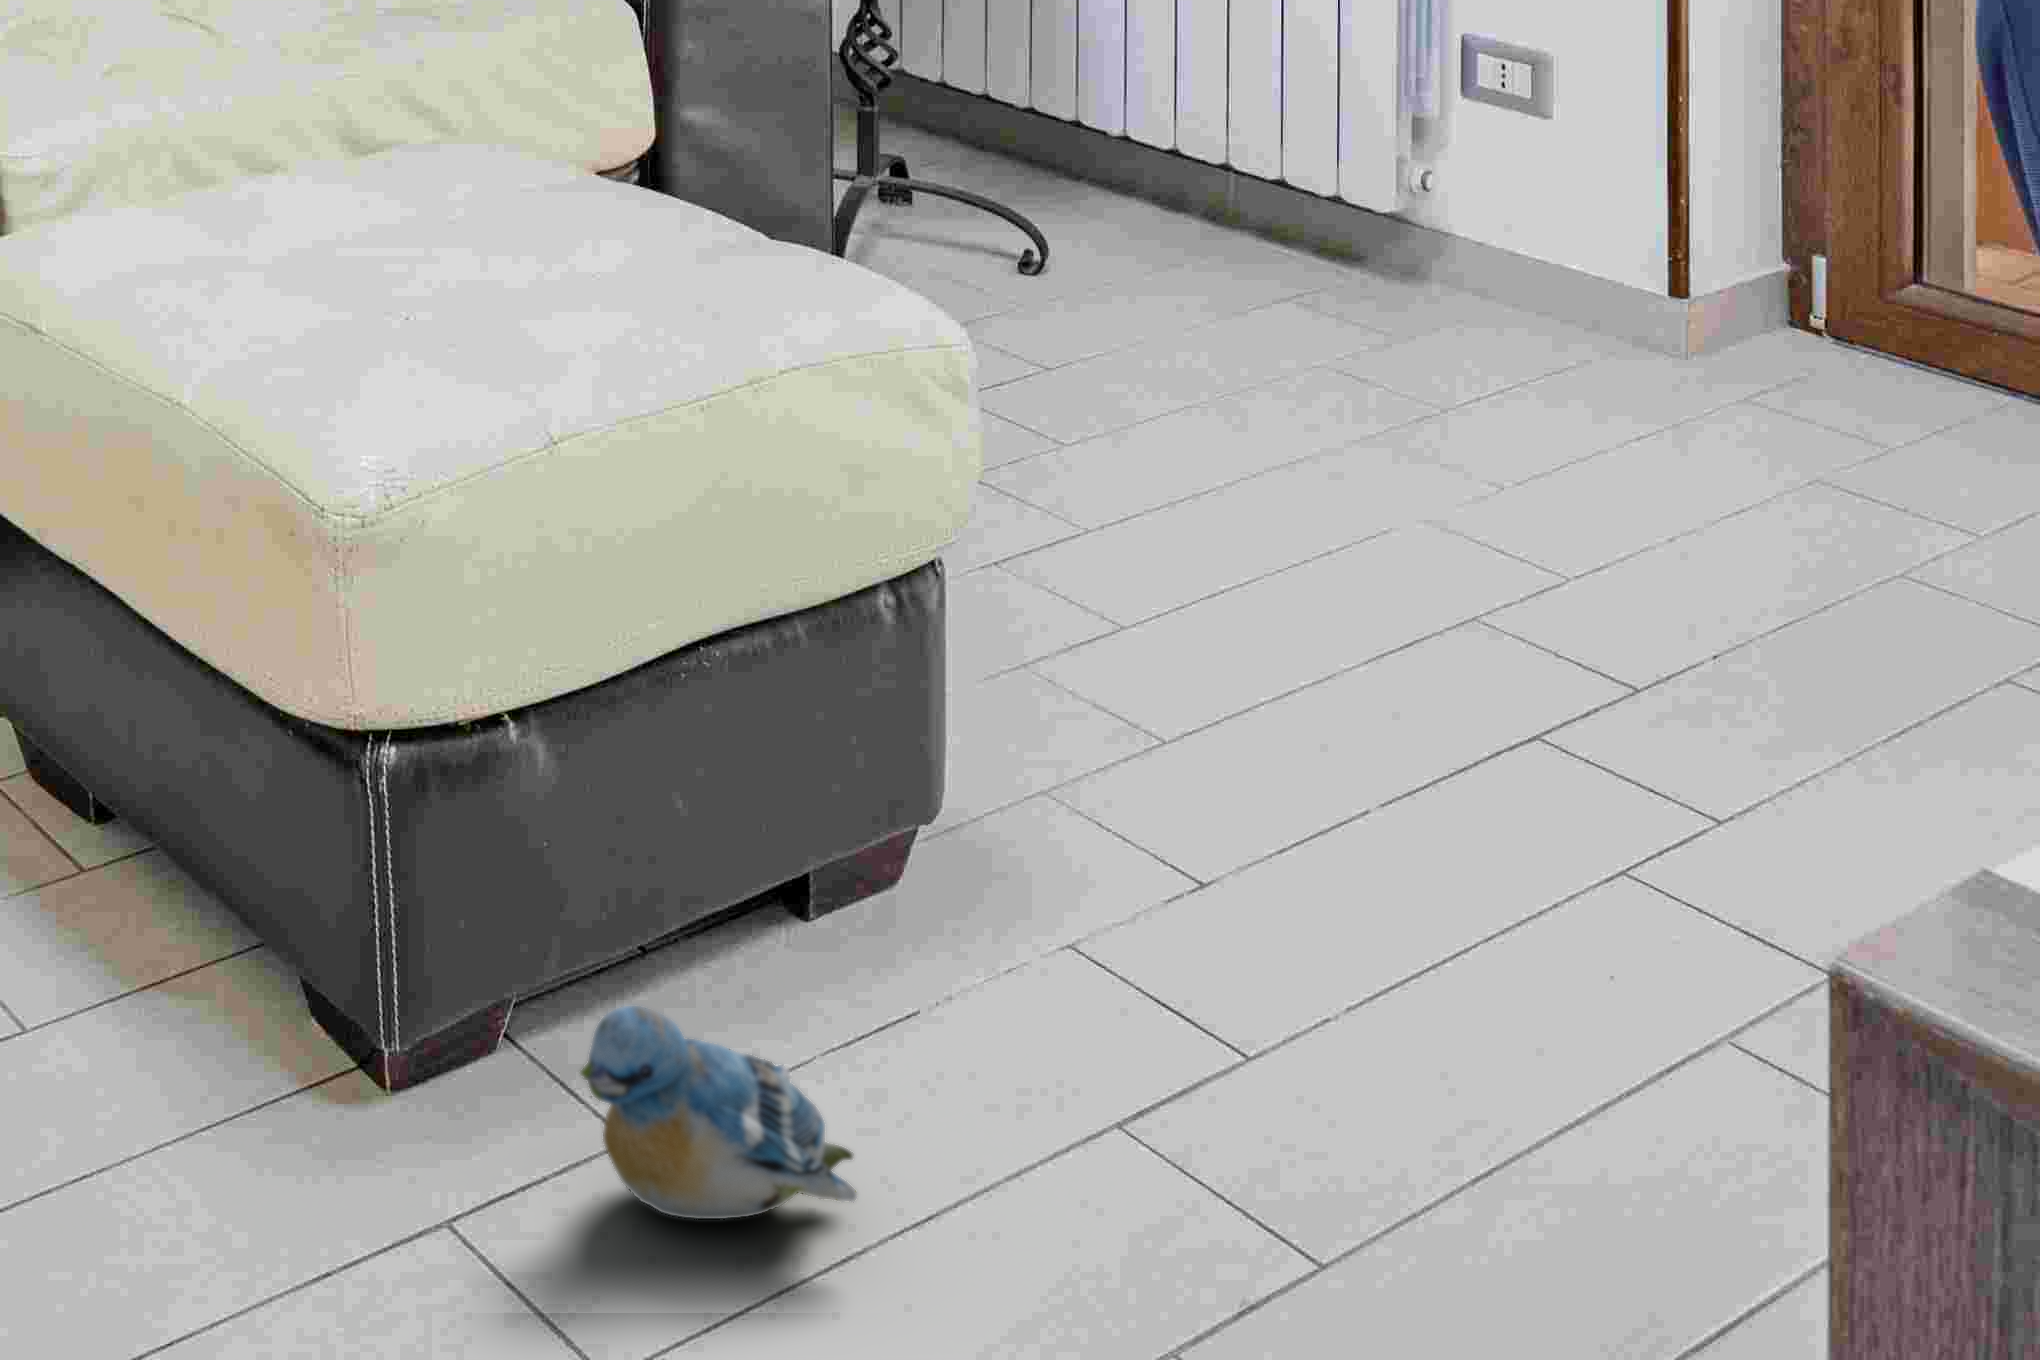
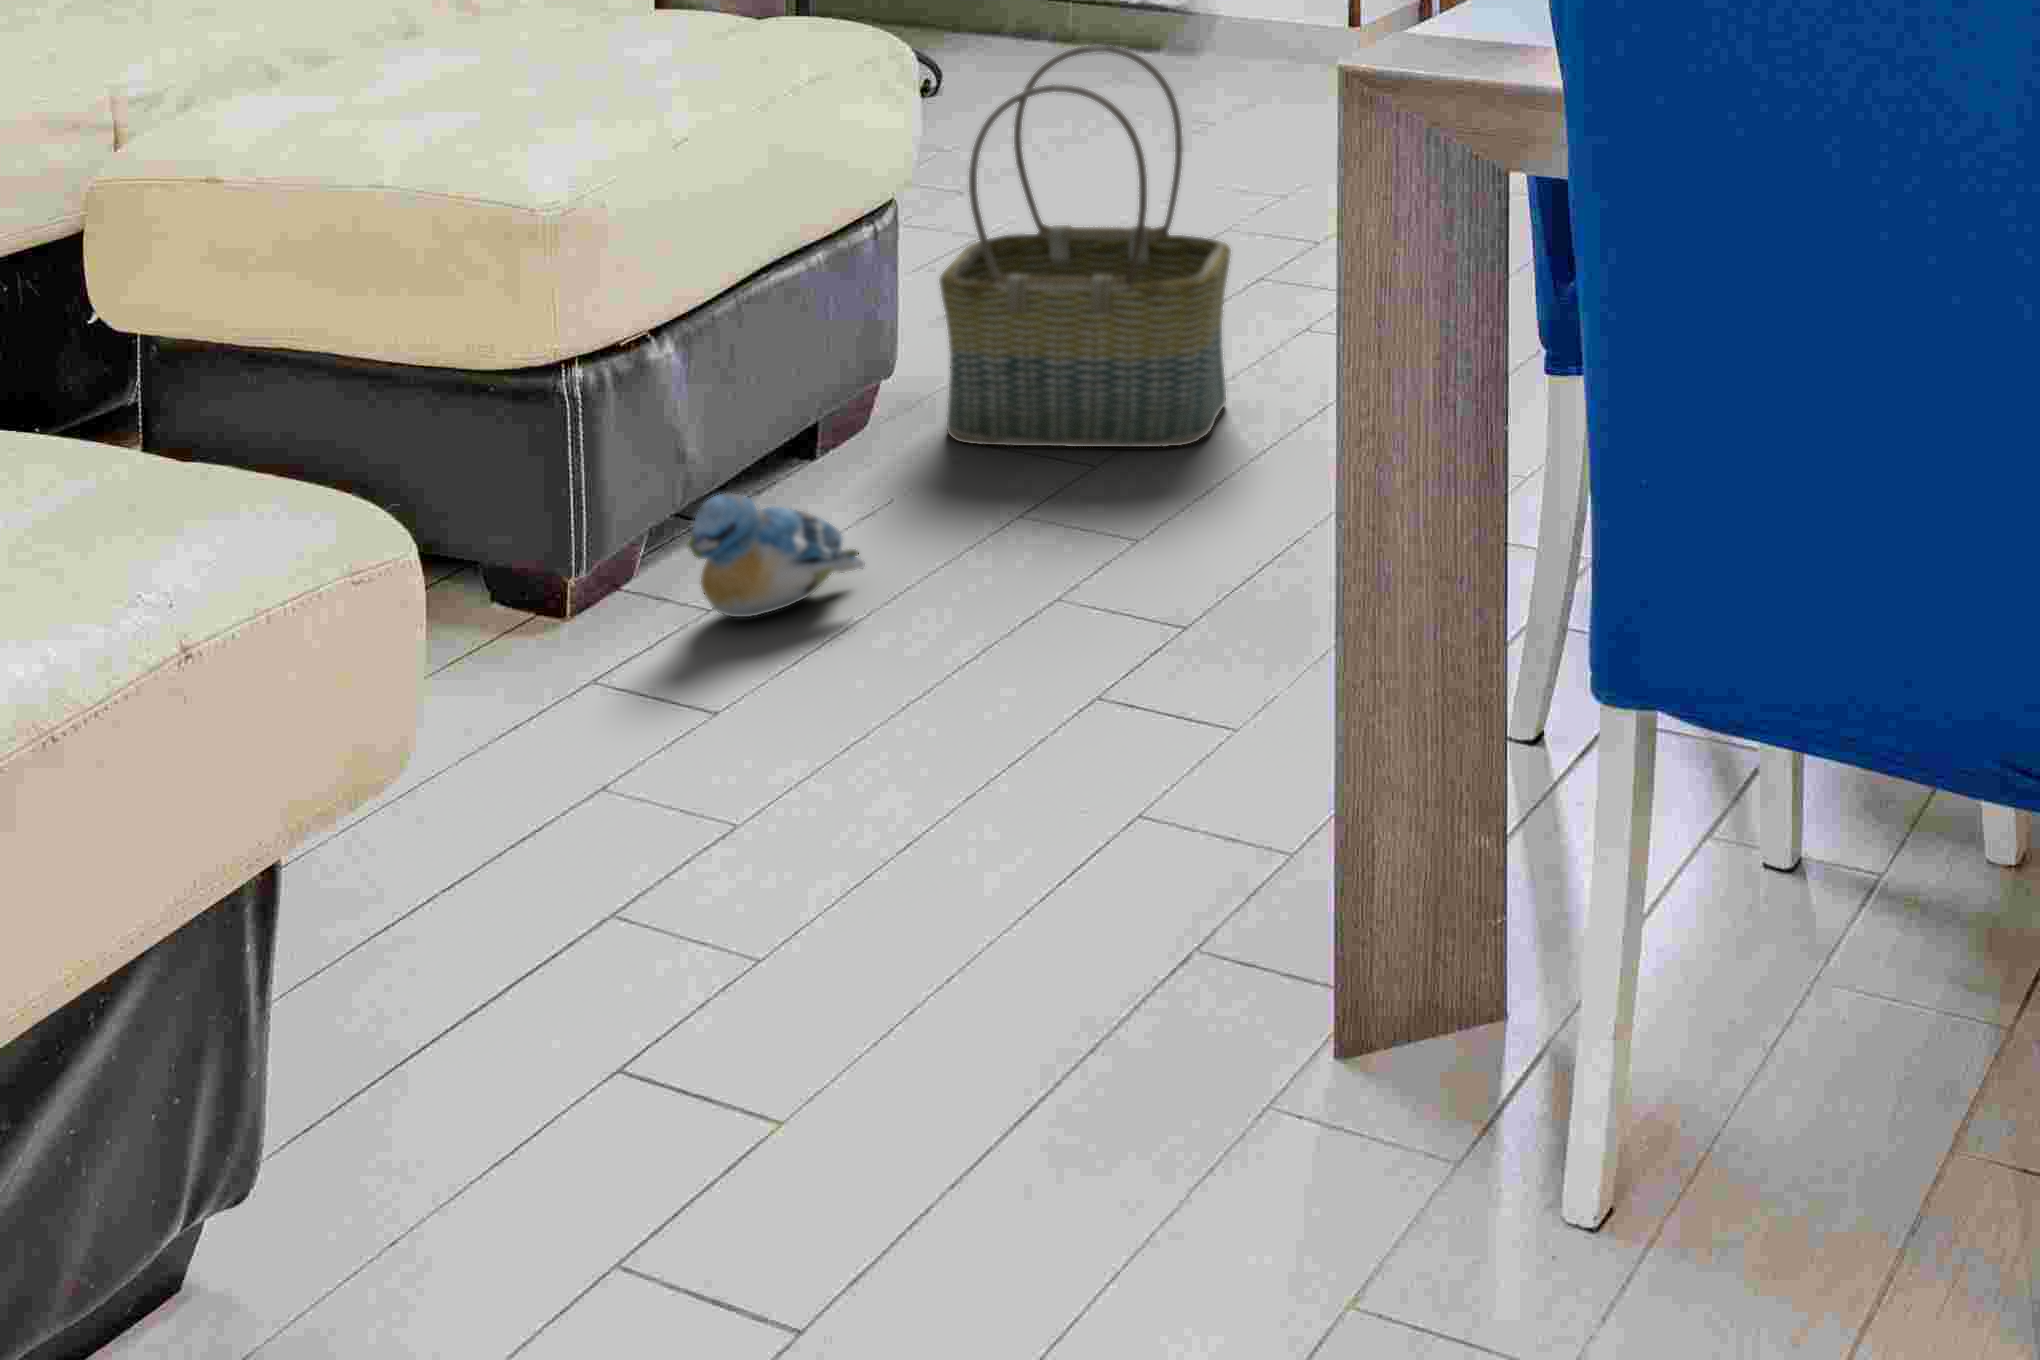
basket: none [1001,365,1512,1105] -> present [939,45,1231,447]

